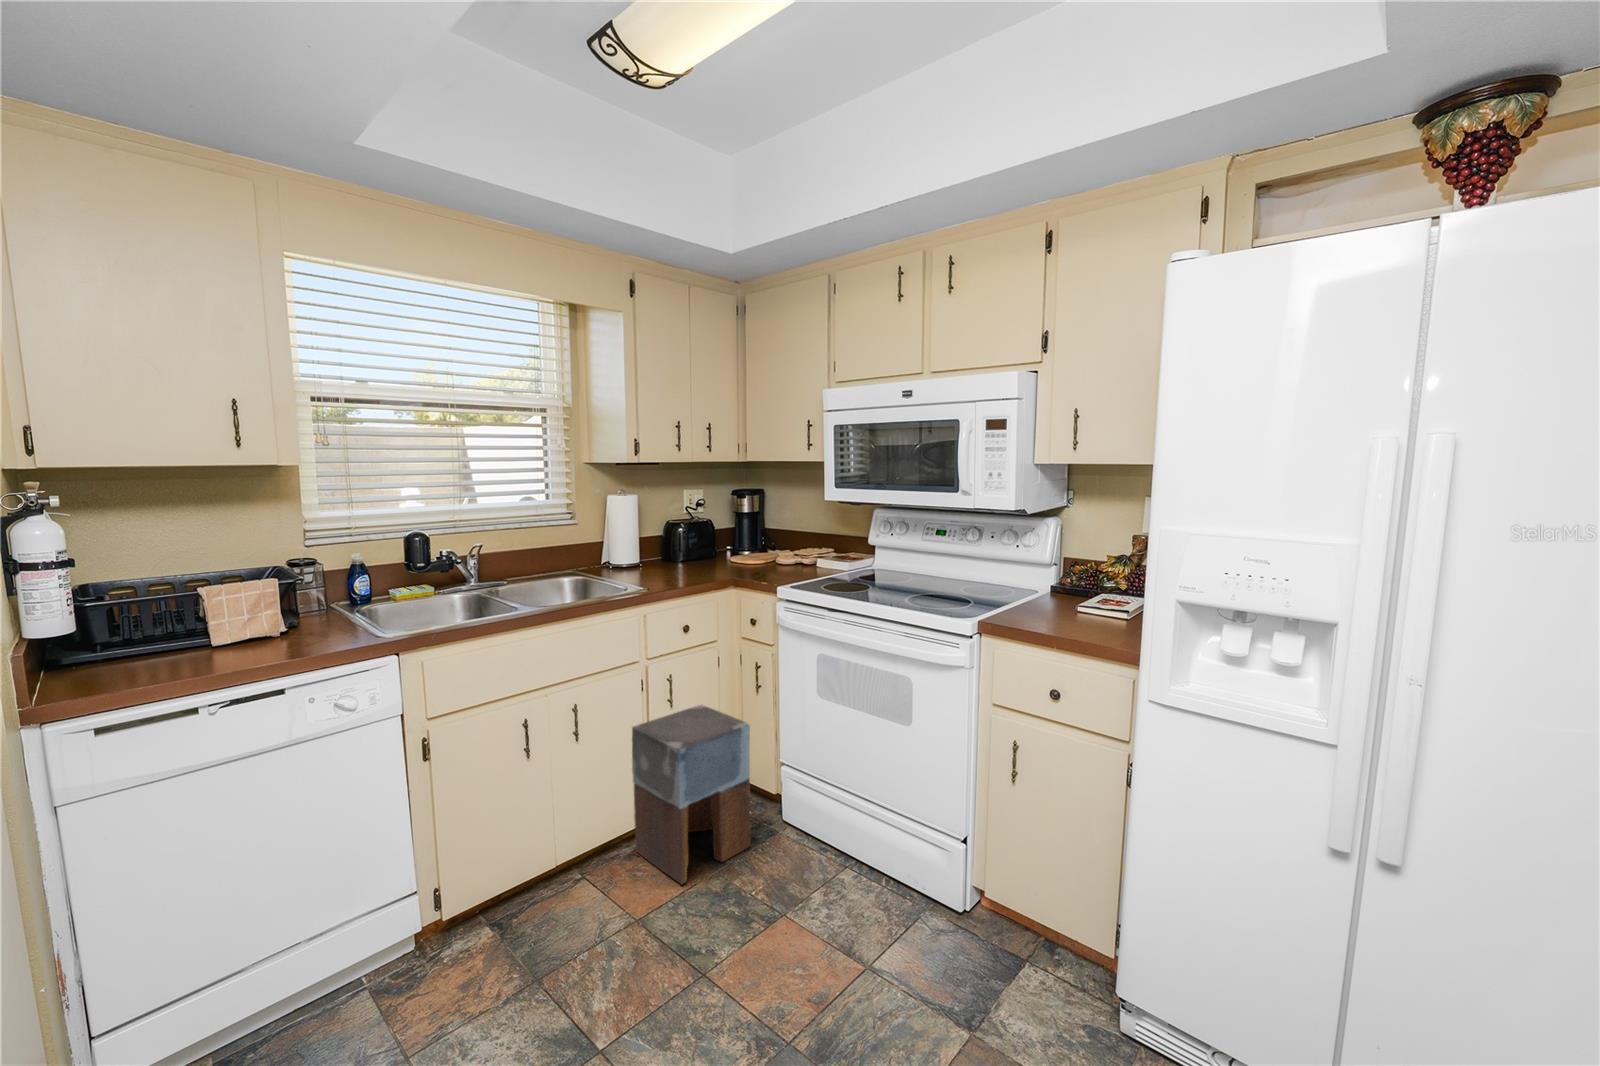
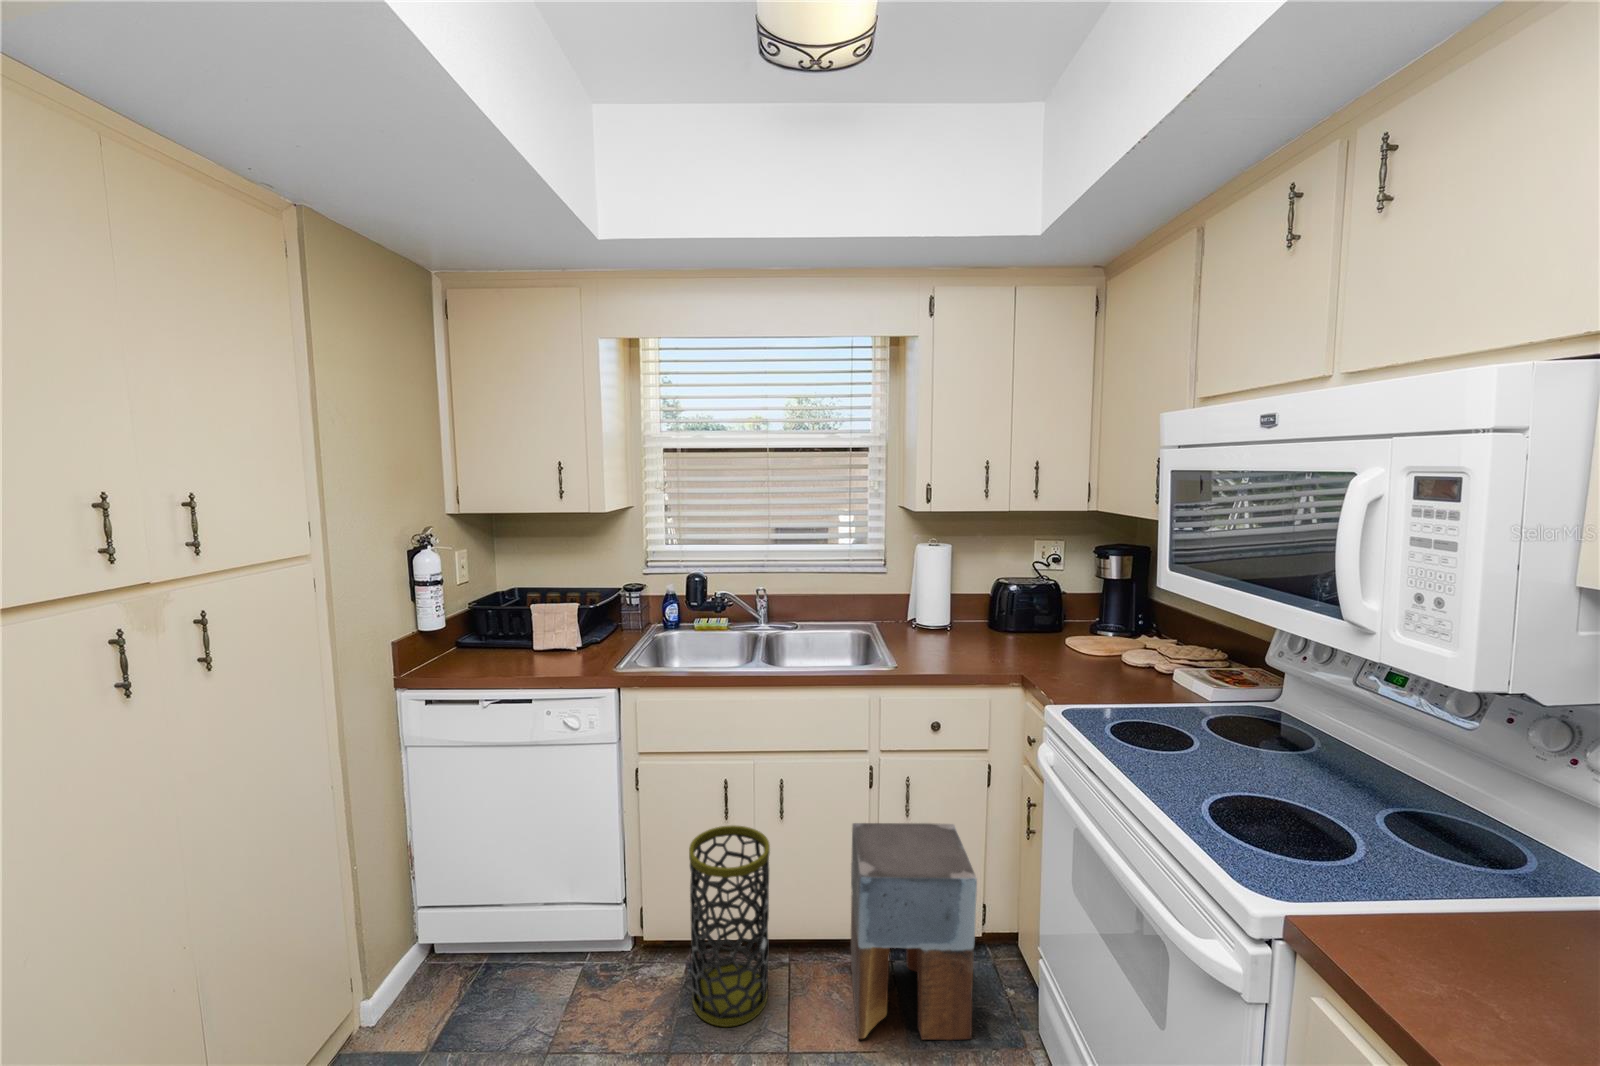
trash can: none [506,758,592,945] -> present [689,825,770,1027]

